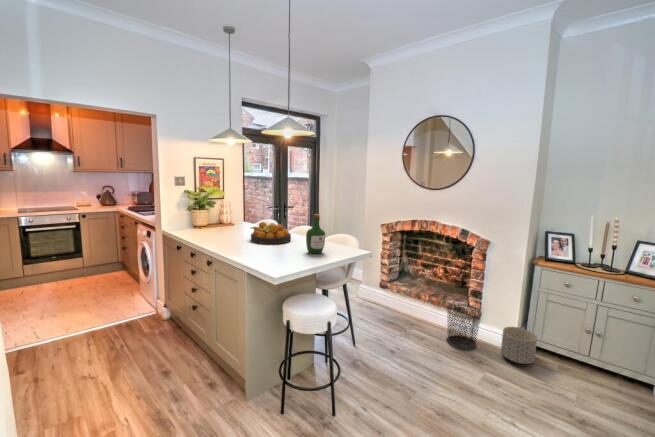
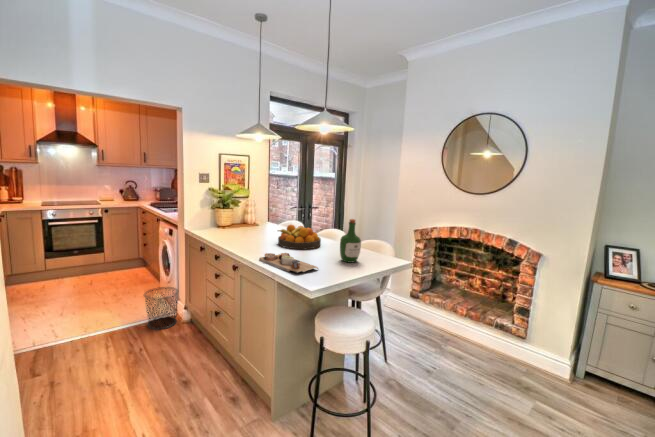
cutting board: none [231,247,286,264] -> present [259,253,318,273]
waste bin: present [447,304,482,350] -> present [144,287,178,330]
planter: present [501,327,537,364] -> none [551,350,595,394]

